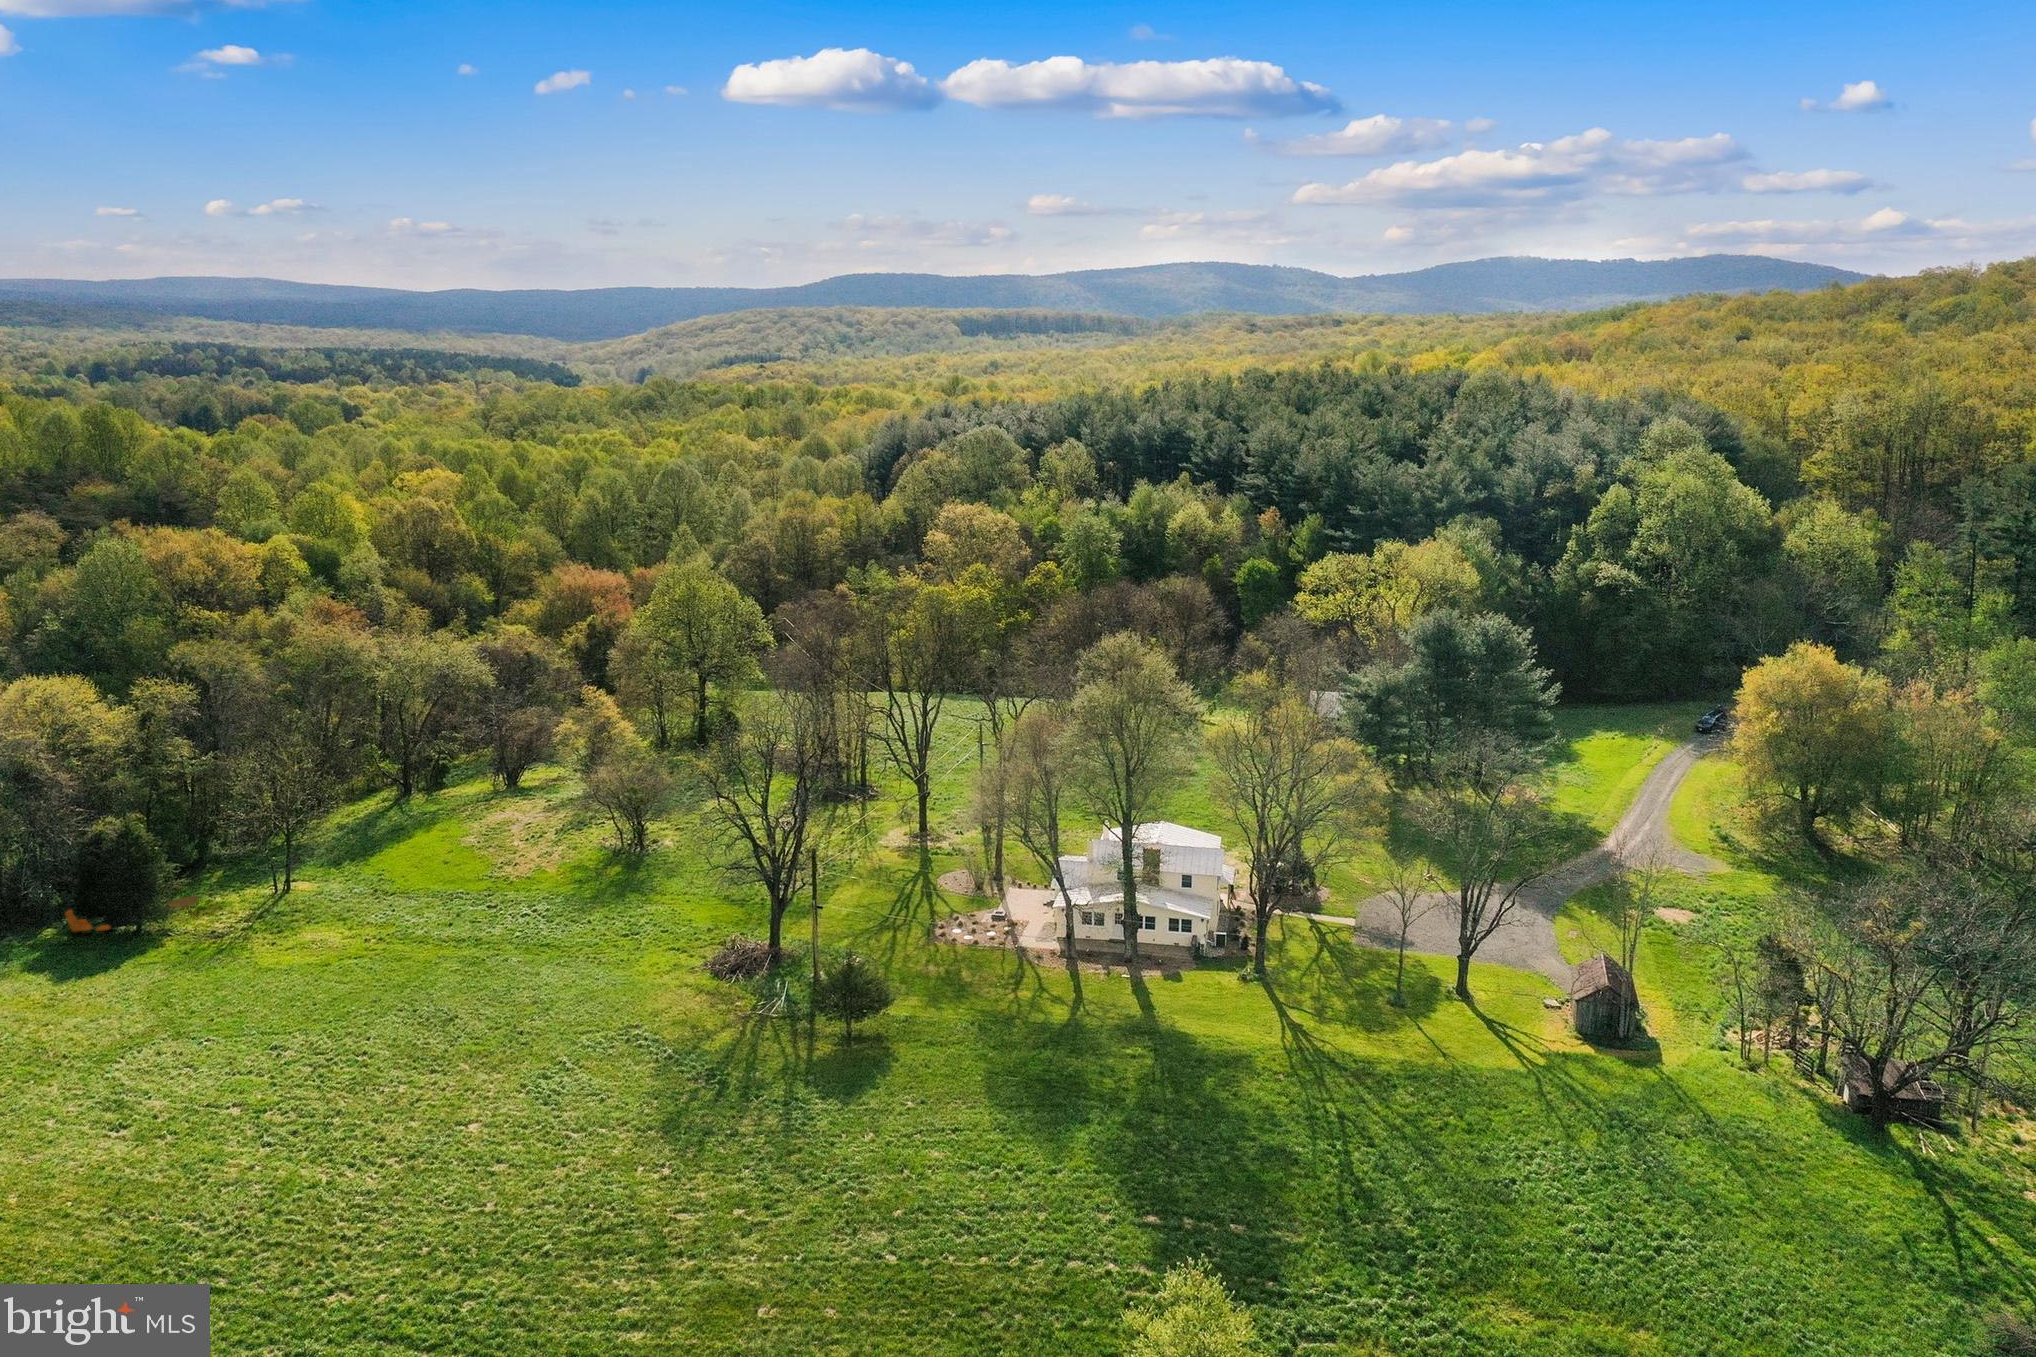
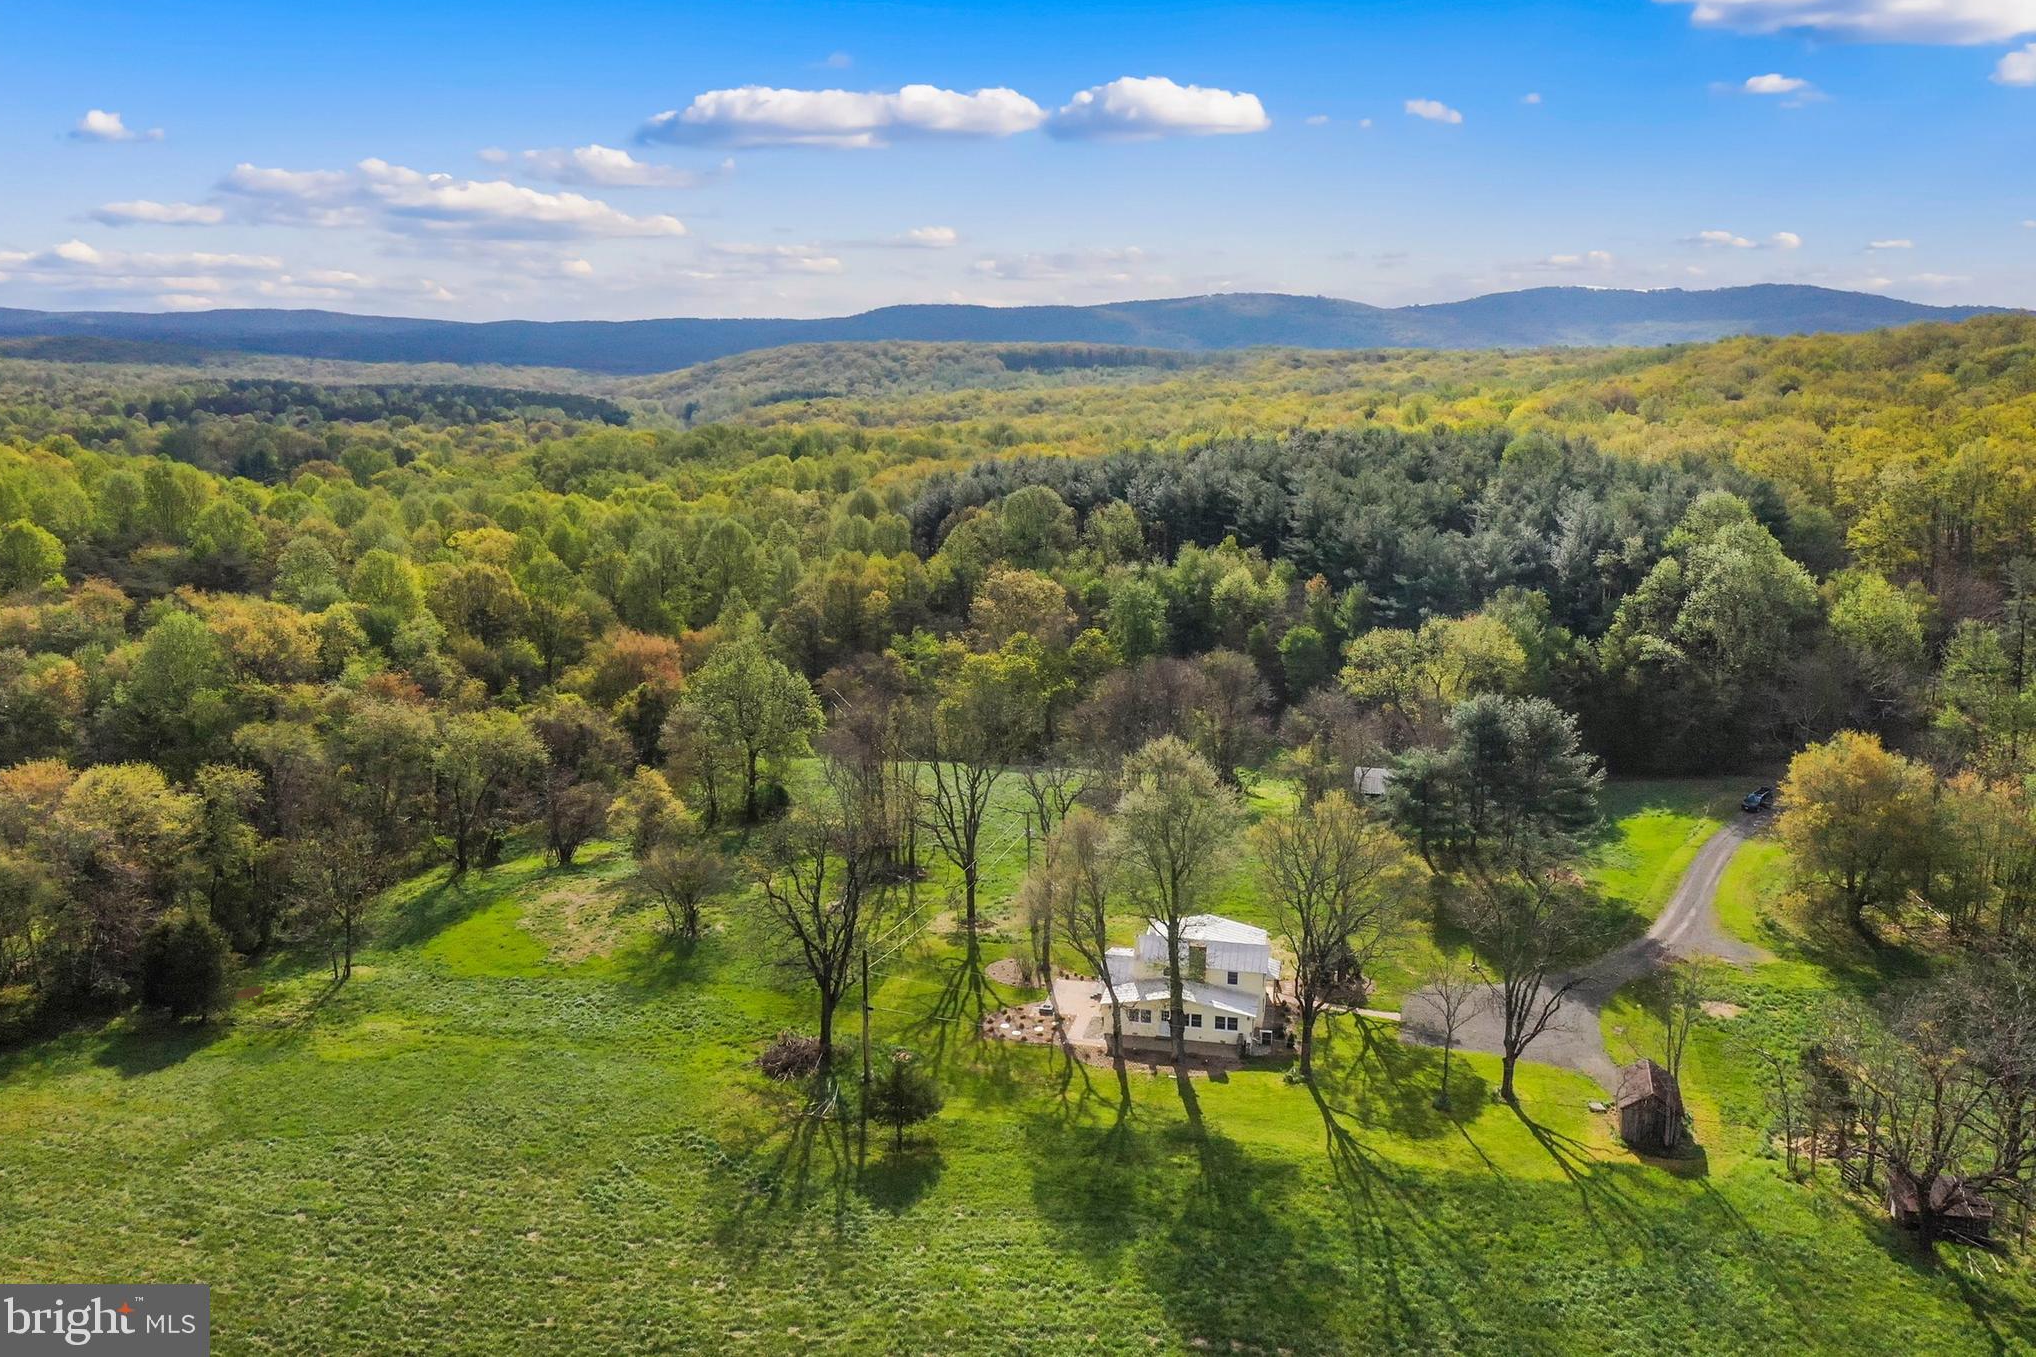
lounge chair: present [65,910,111,936] -> none [137,1001,180,1031]

